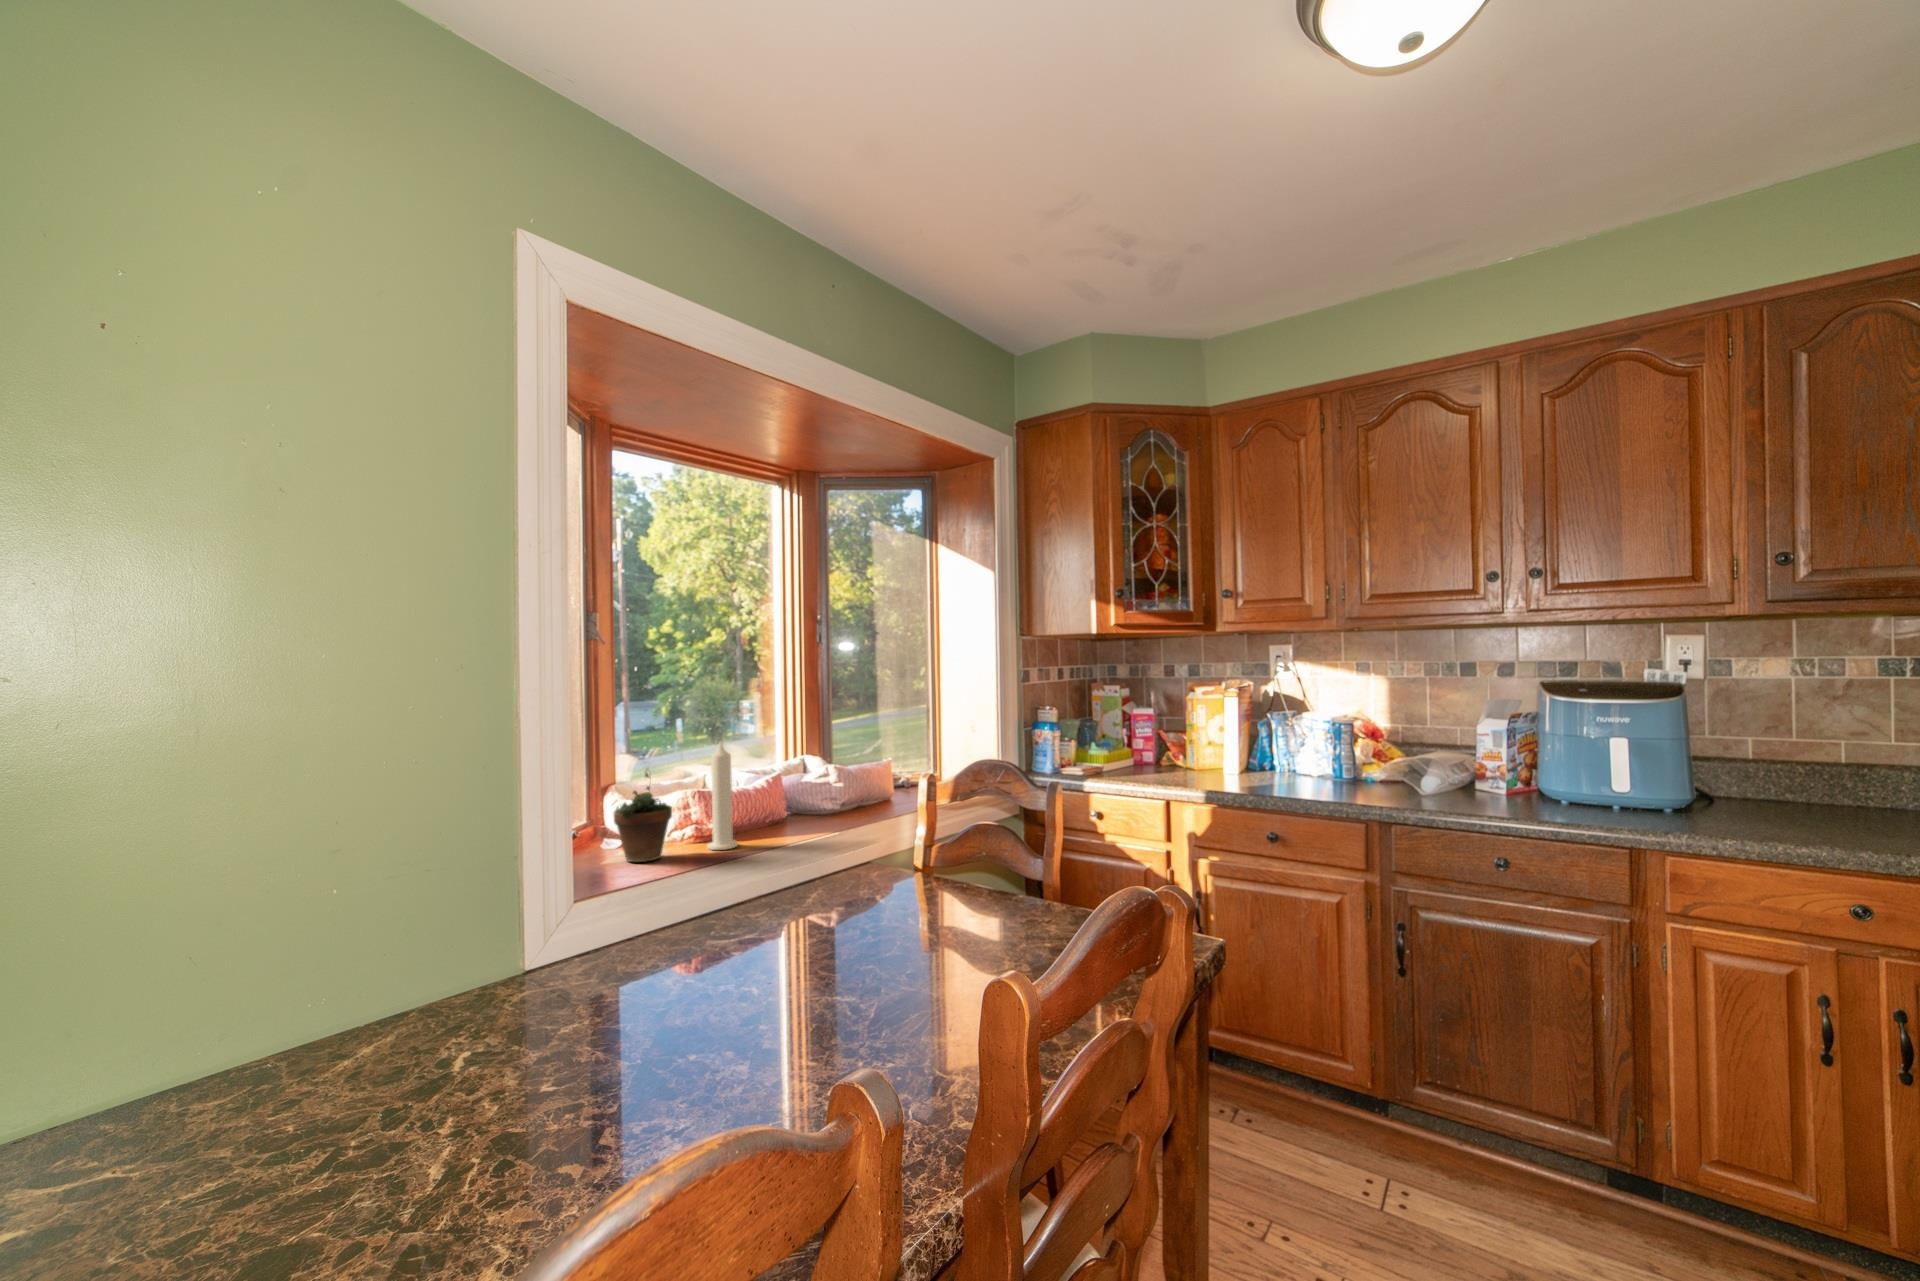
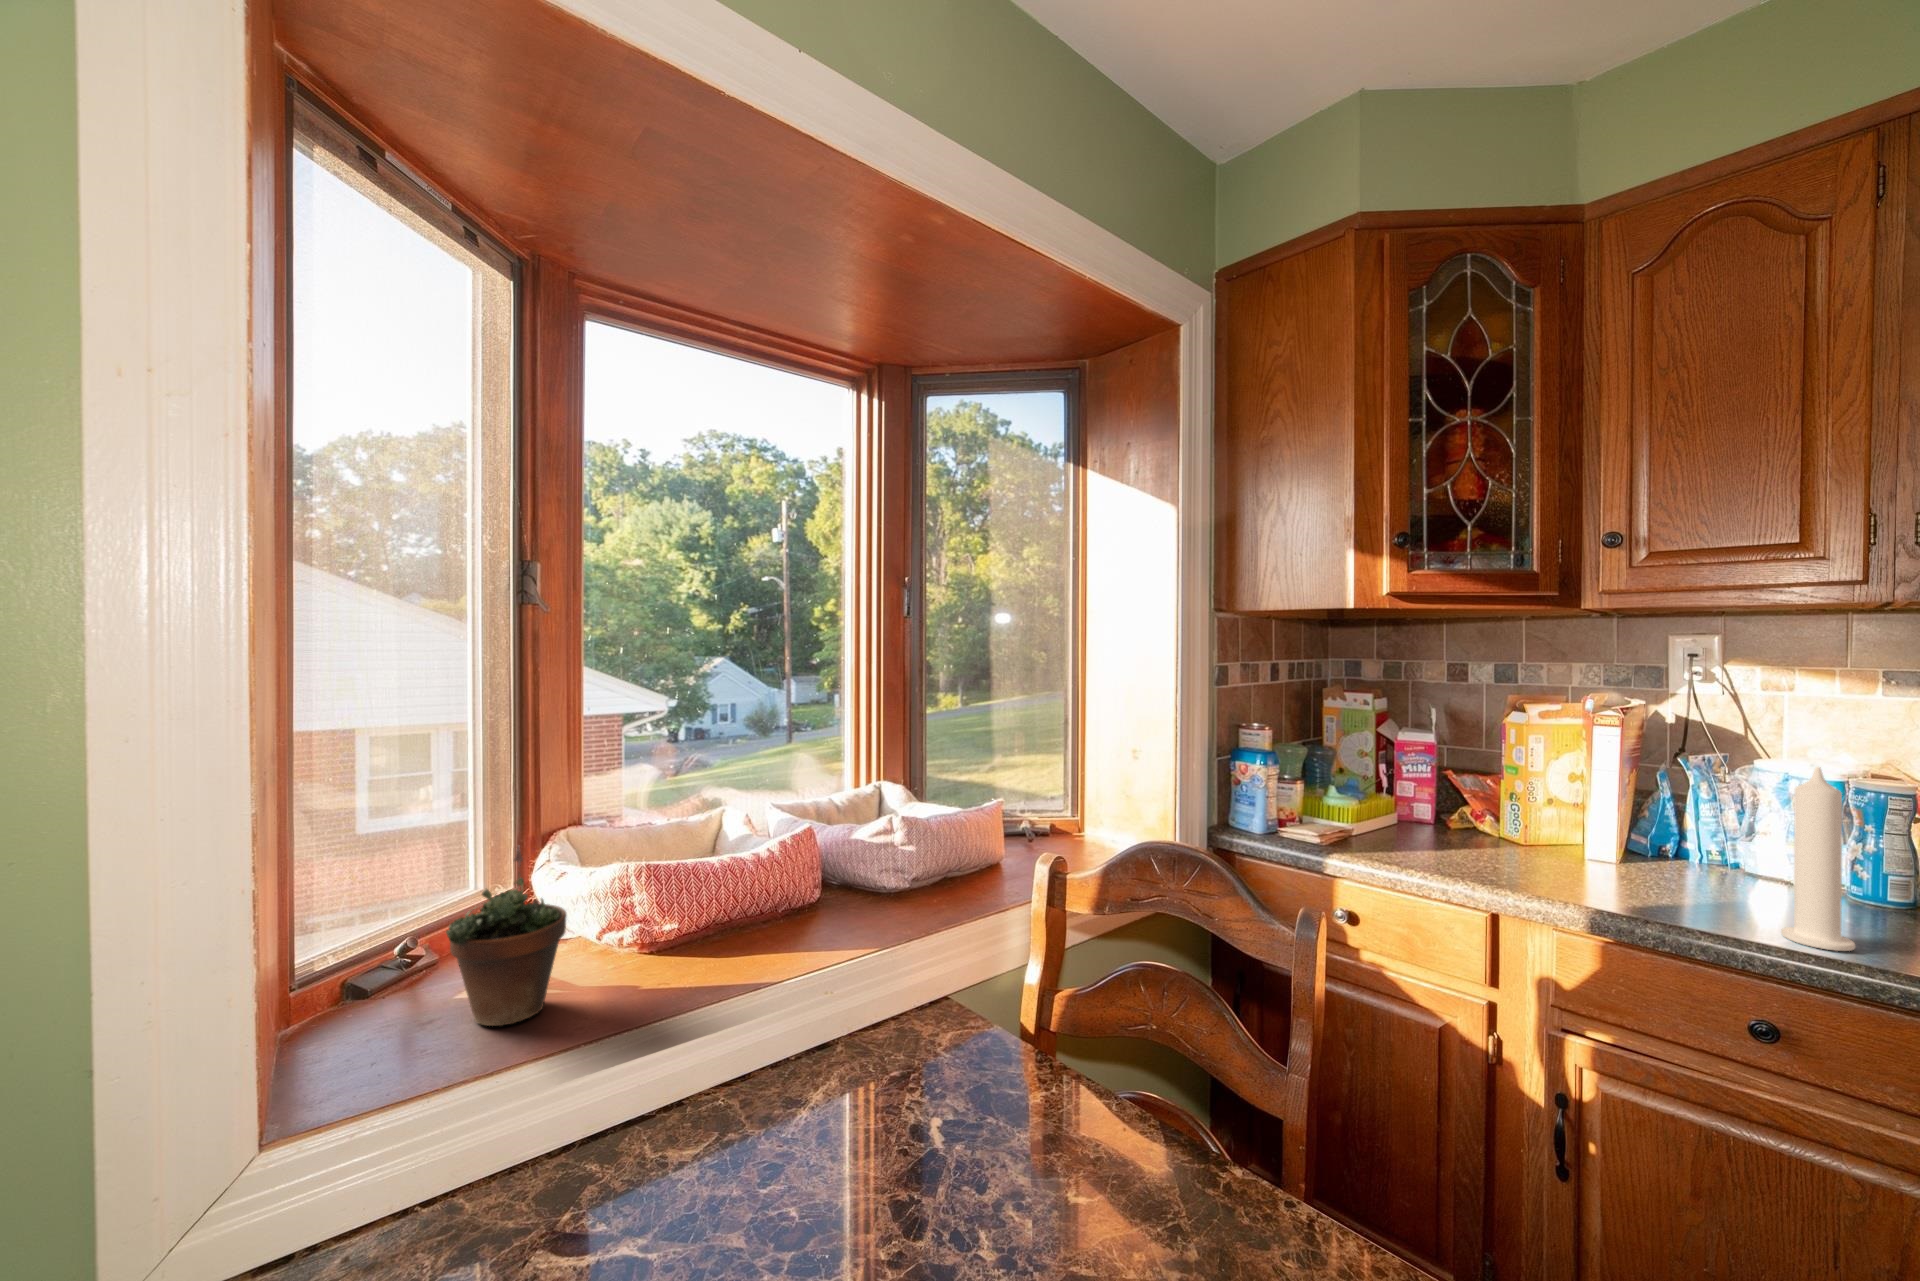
candle: present [707,742,738,850] -> present [1781,767,1855,951]

